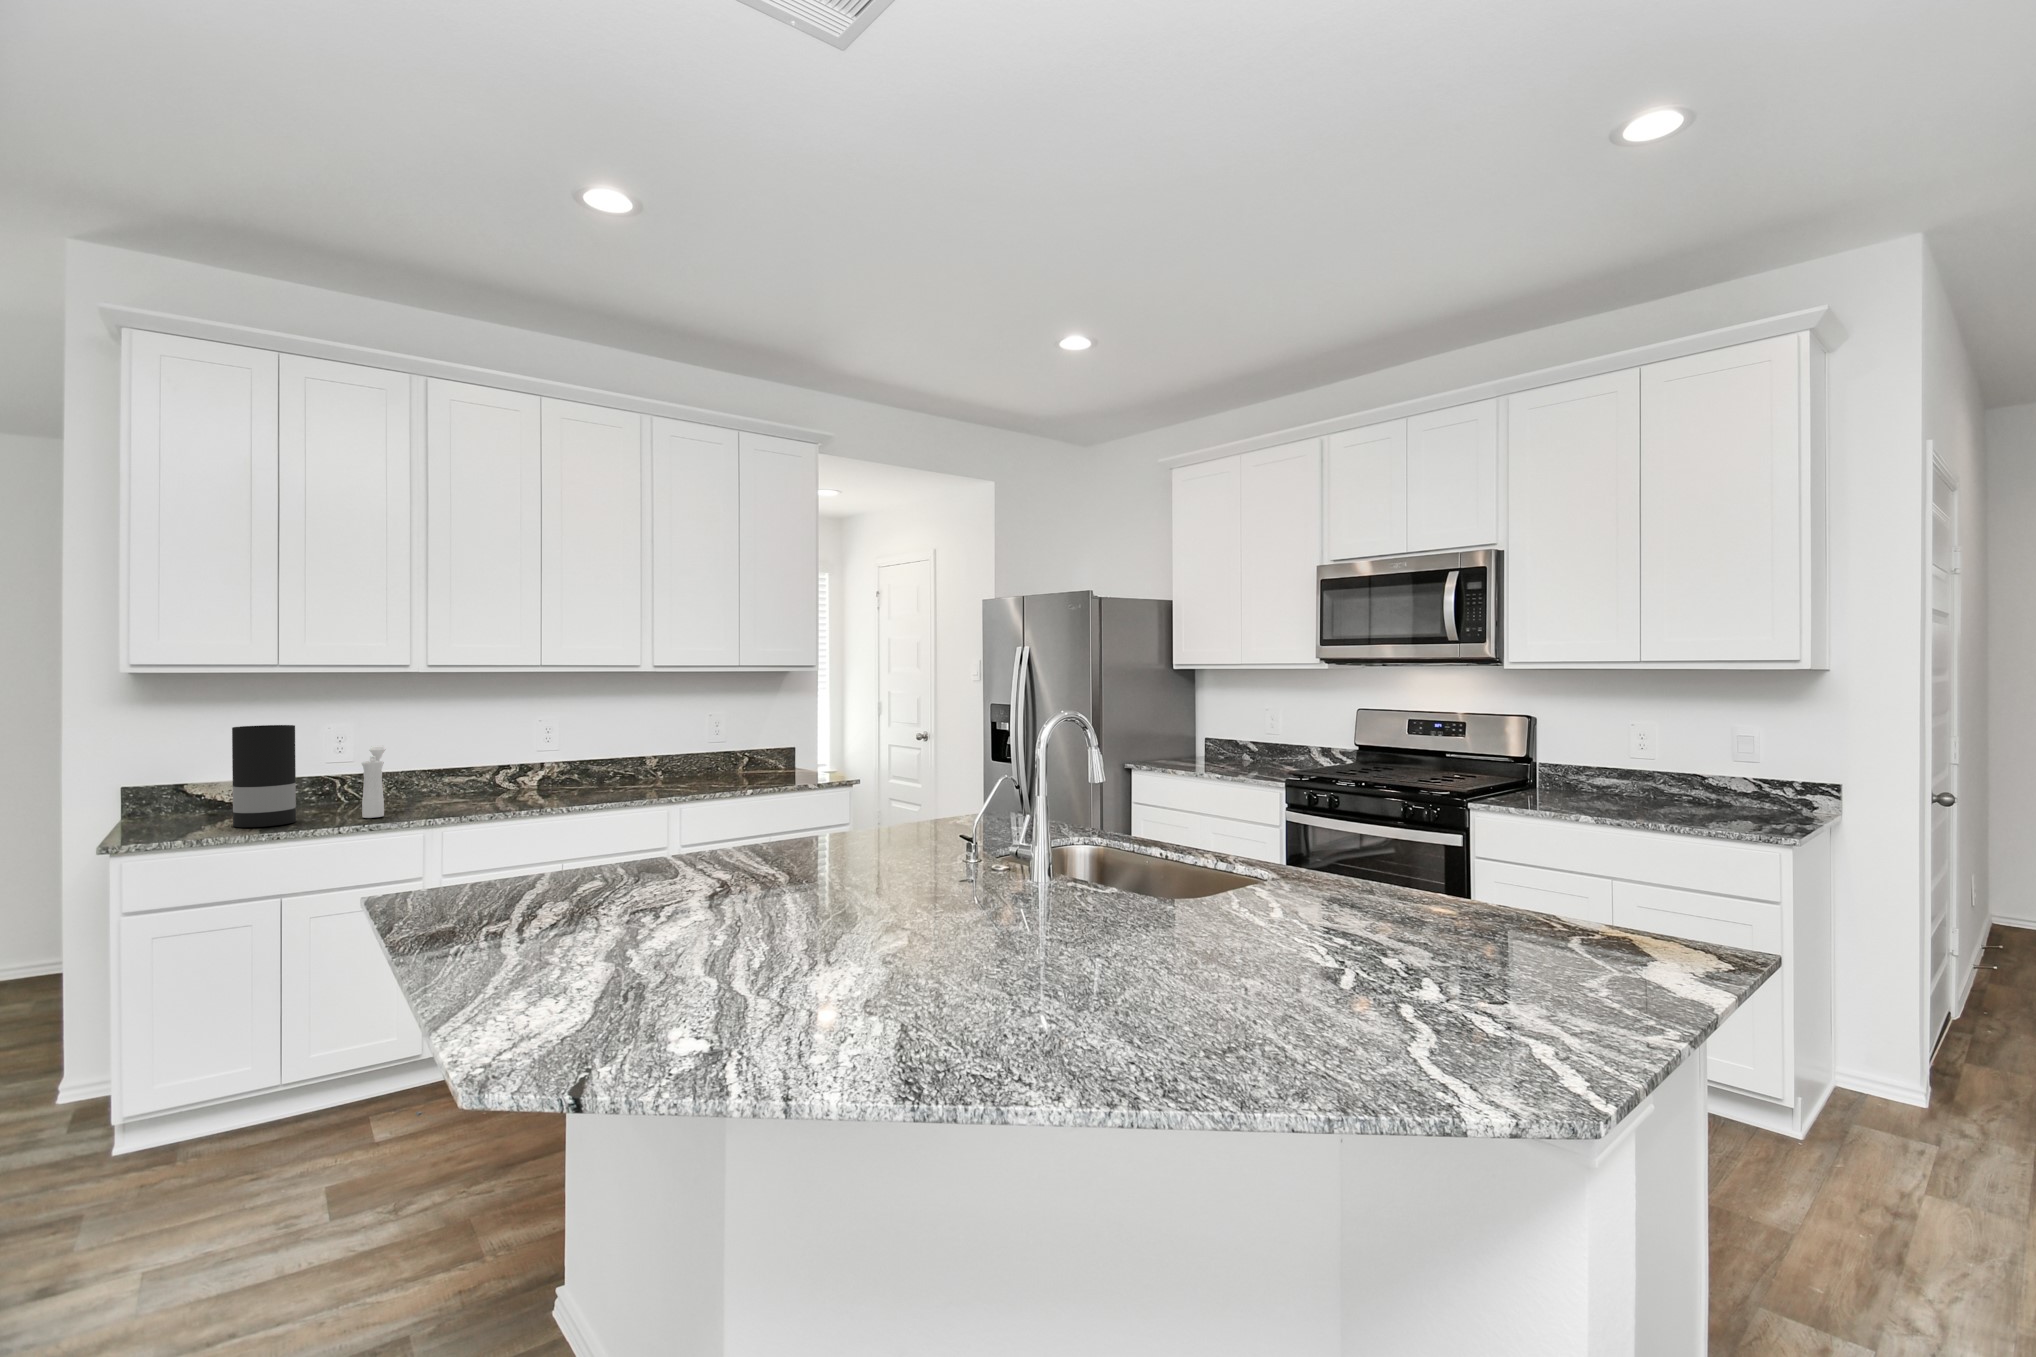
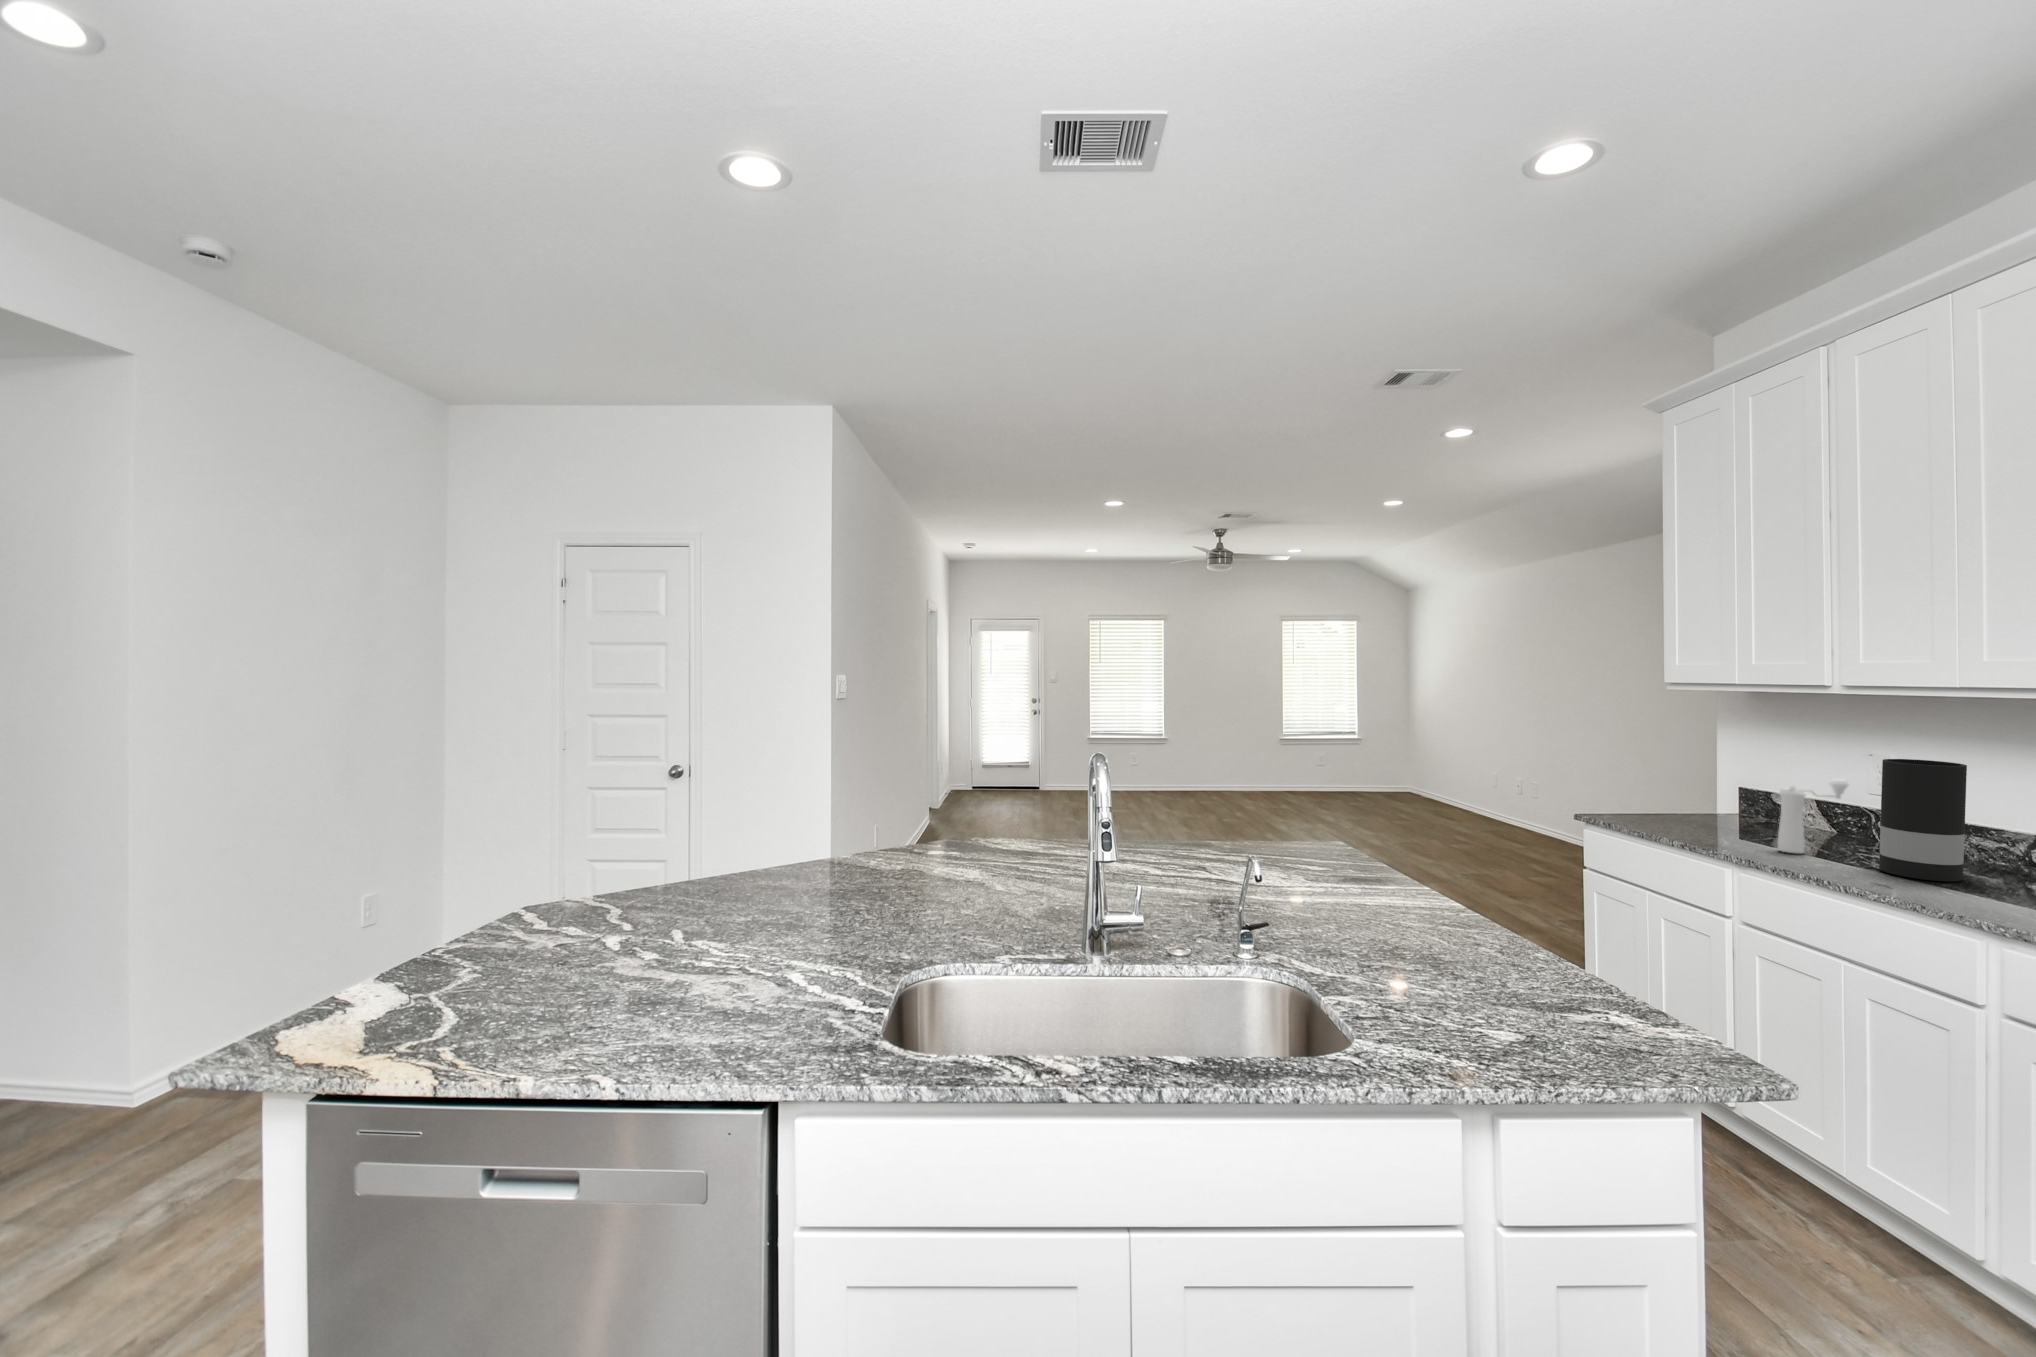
vase: present [232,725,296,827] -> present [1879,759,1967,882]

